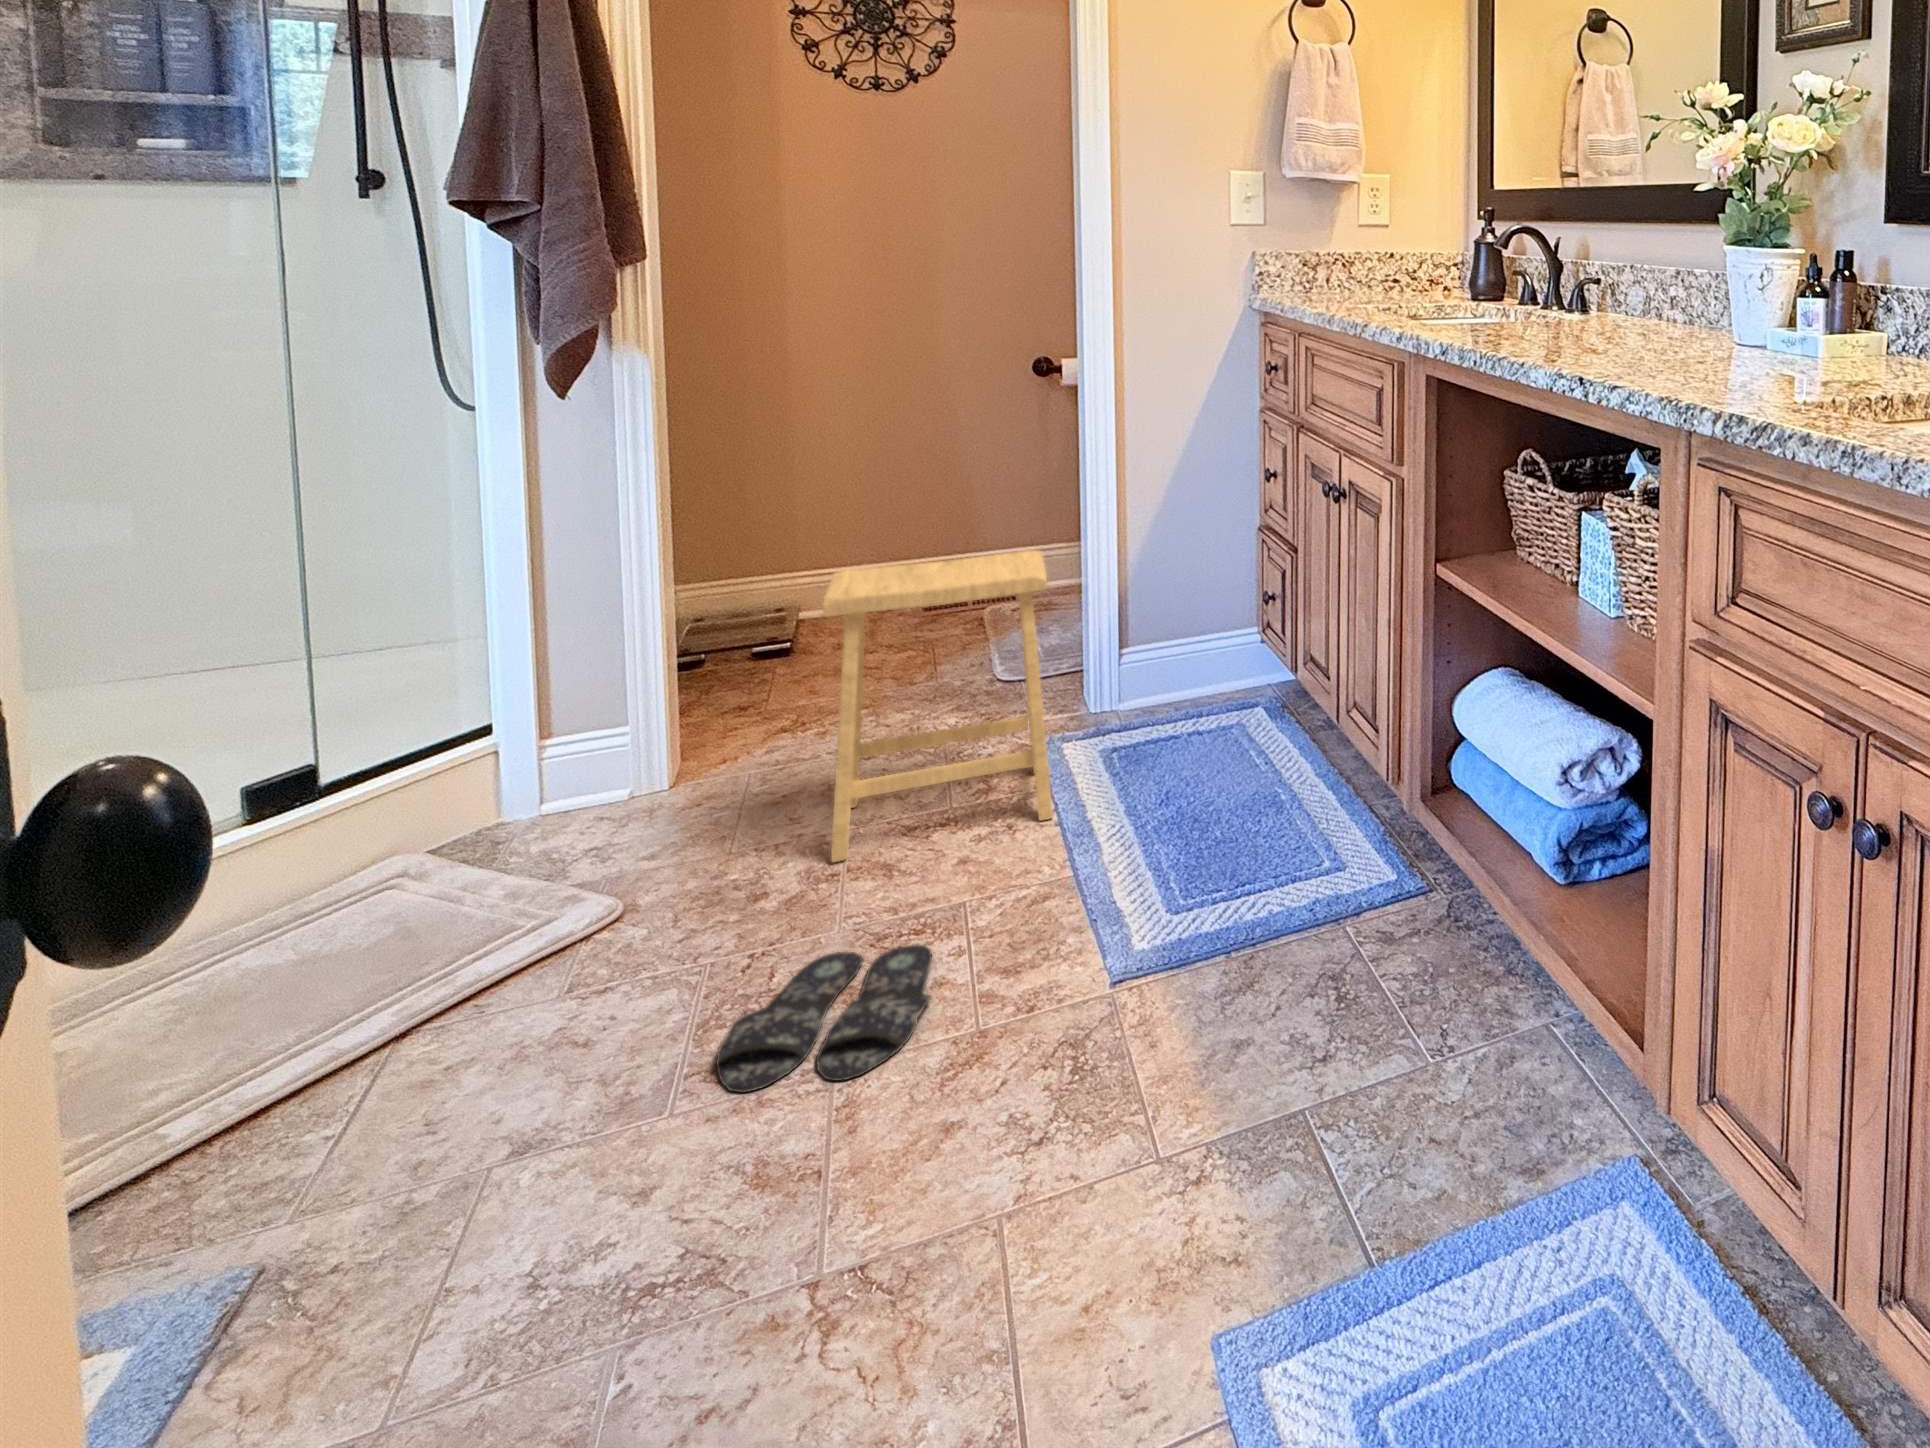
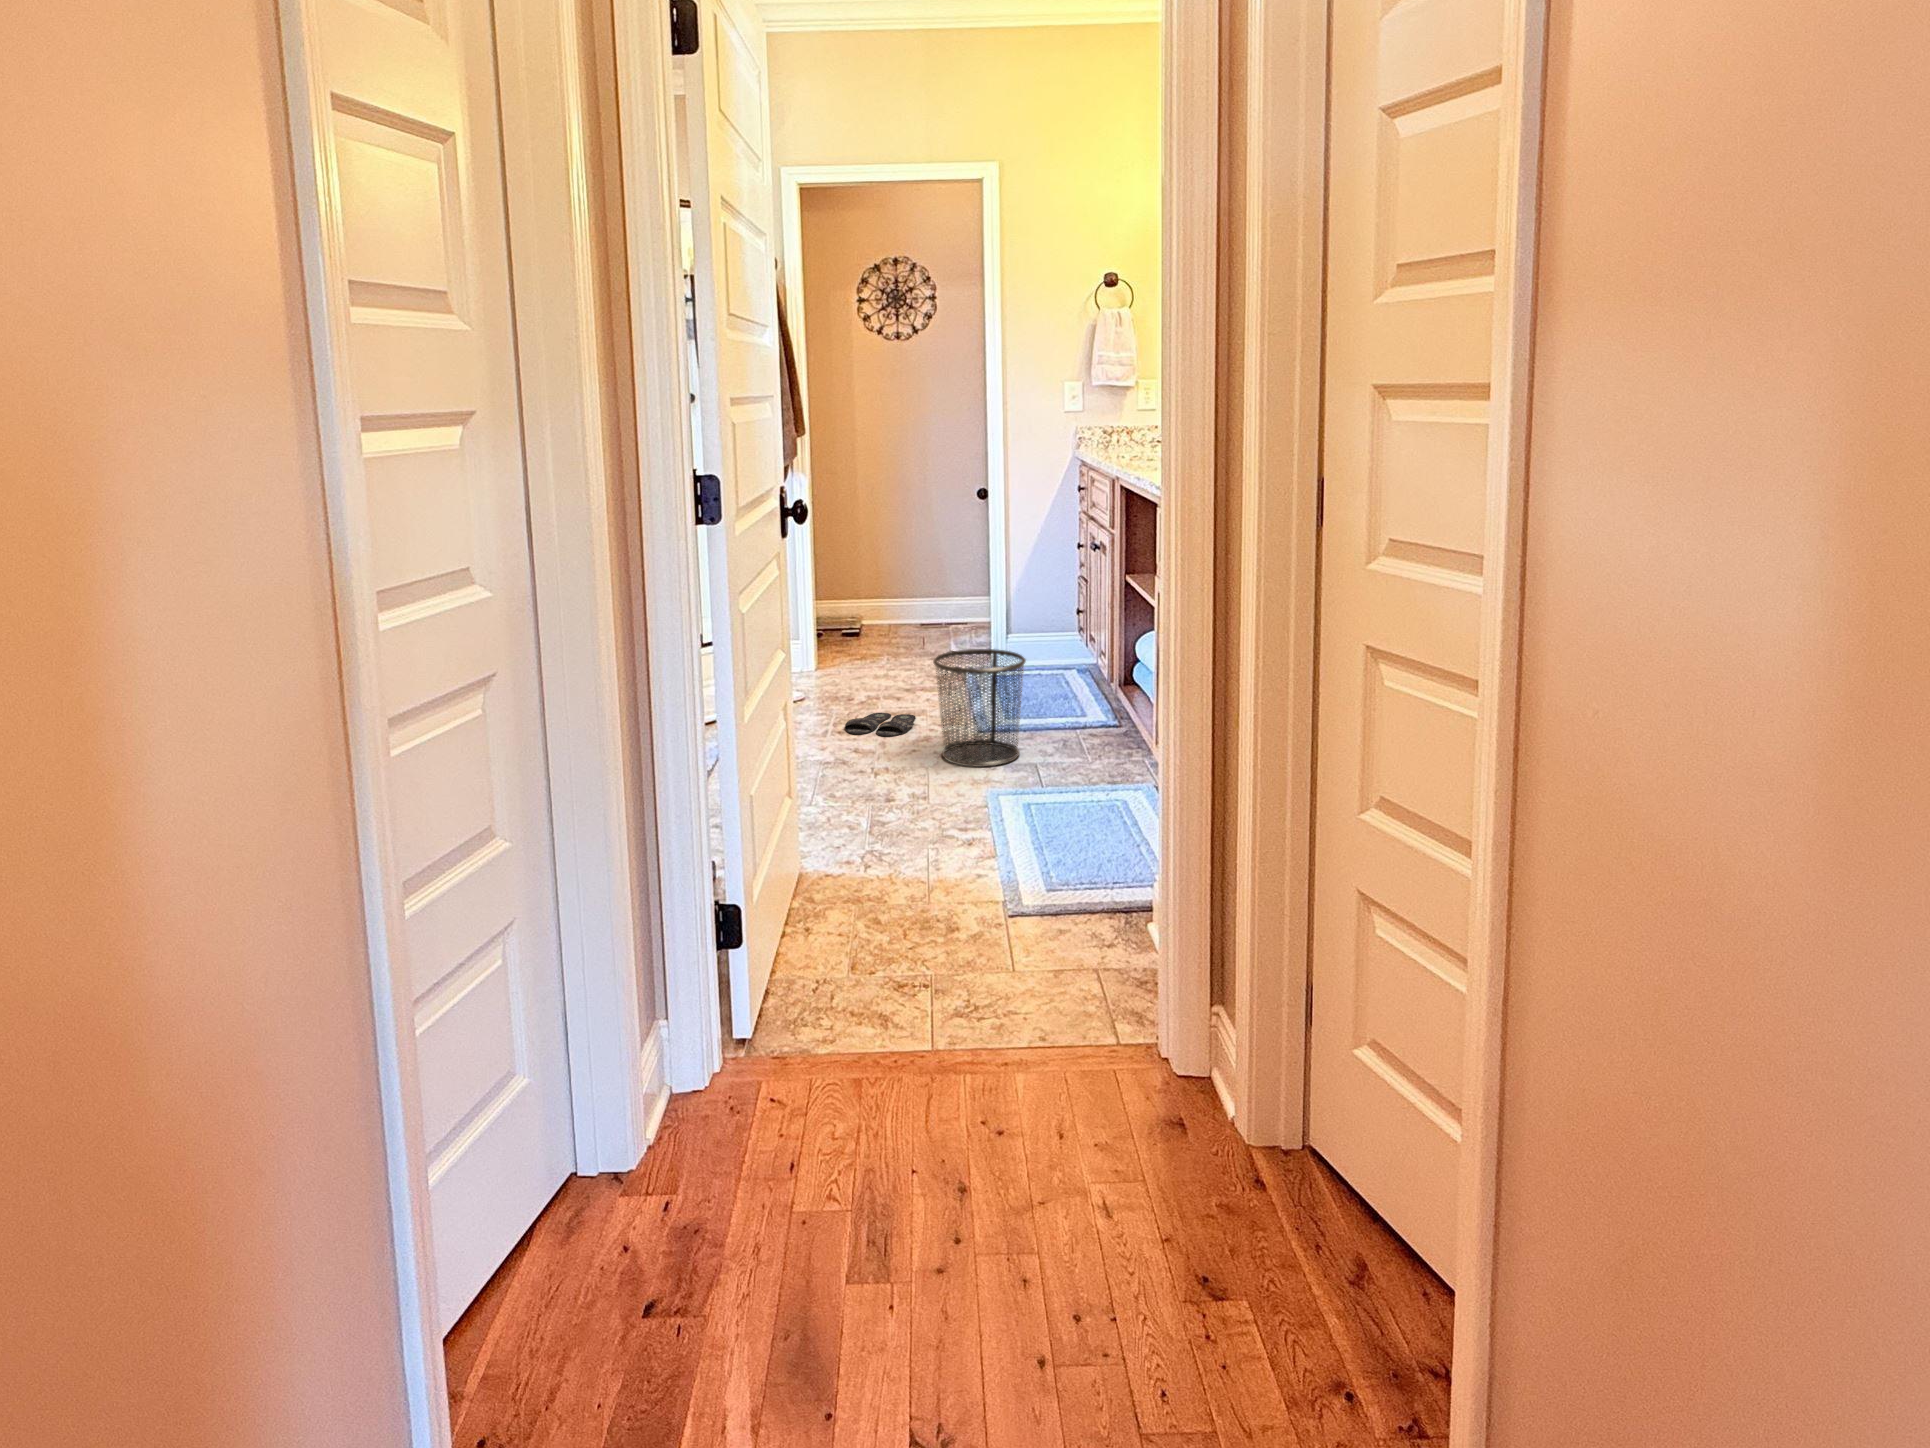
footstool: present [823,550,1053,862] -> none [876,573,968,694]
waste bin: none [999,802,1262,1196] -> present [933,649,1026,767]

